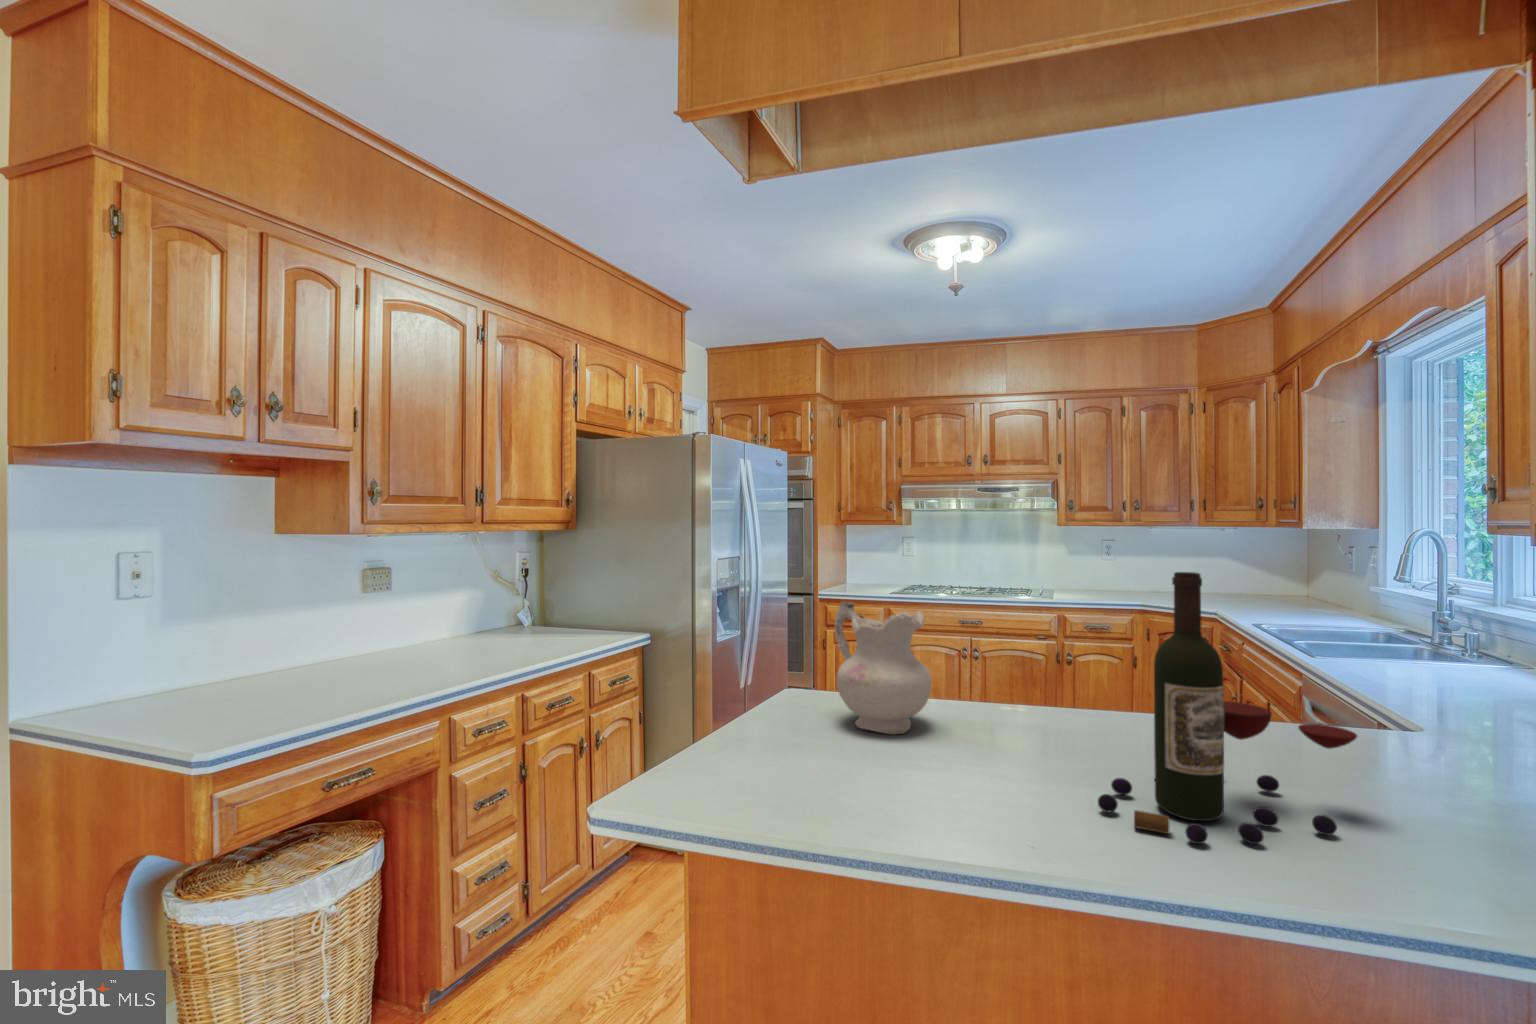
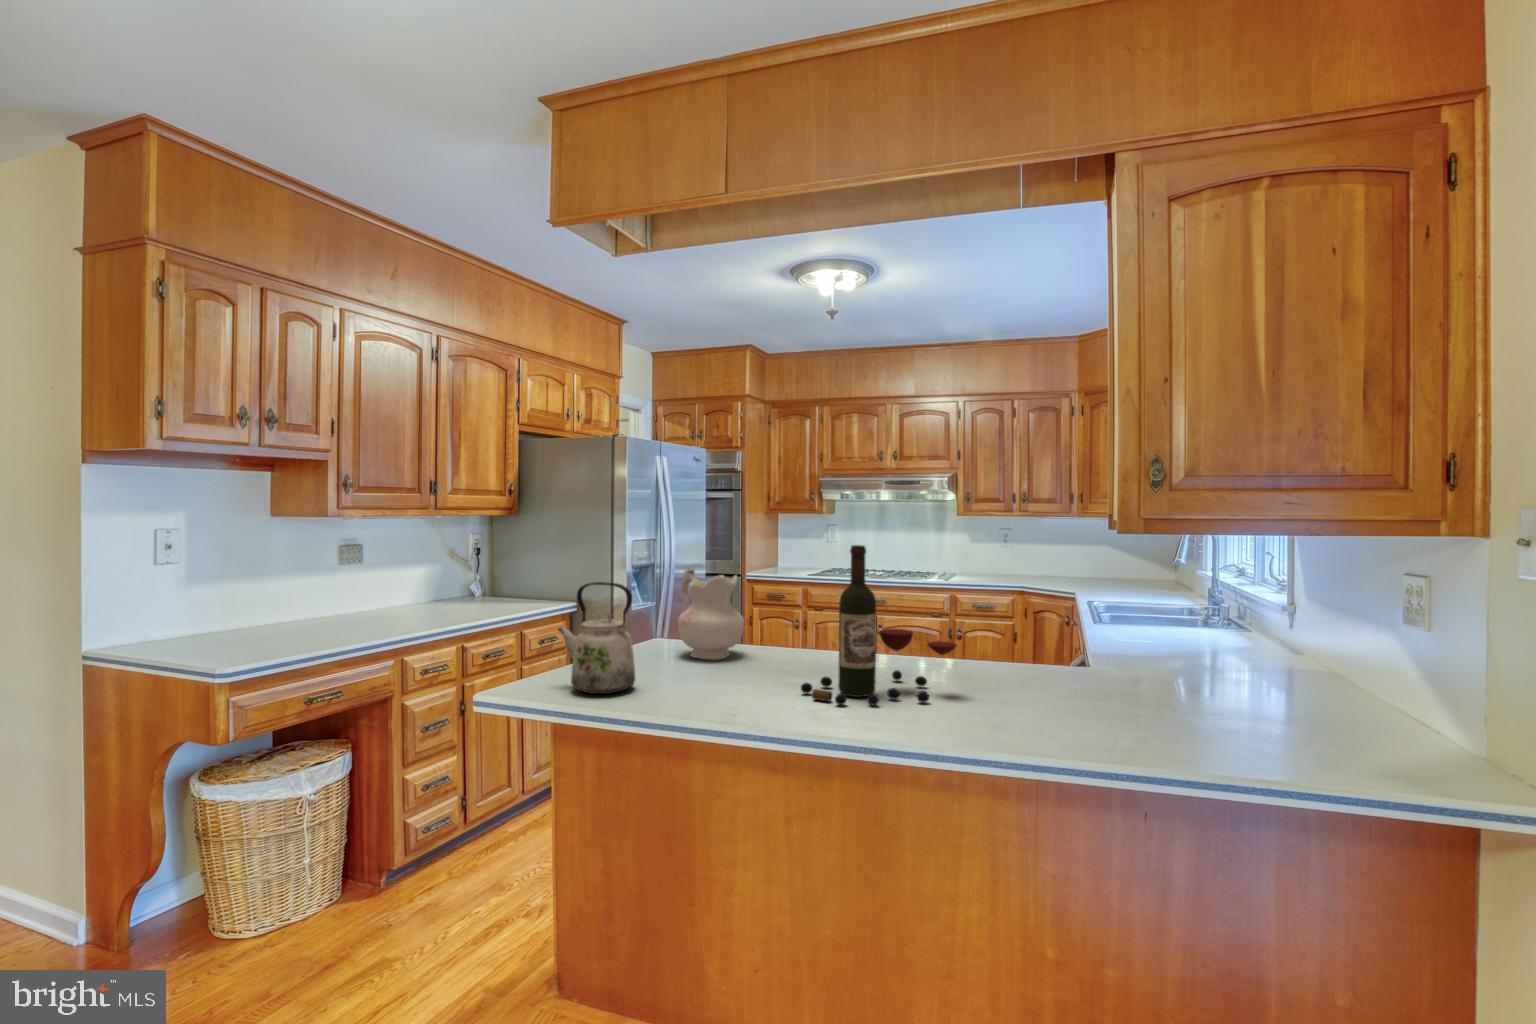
kettle: none [698,634,828,819] -> present [558,582,635,694]

